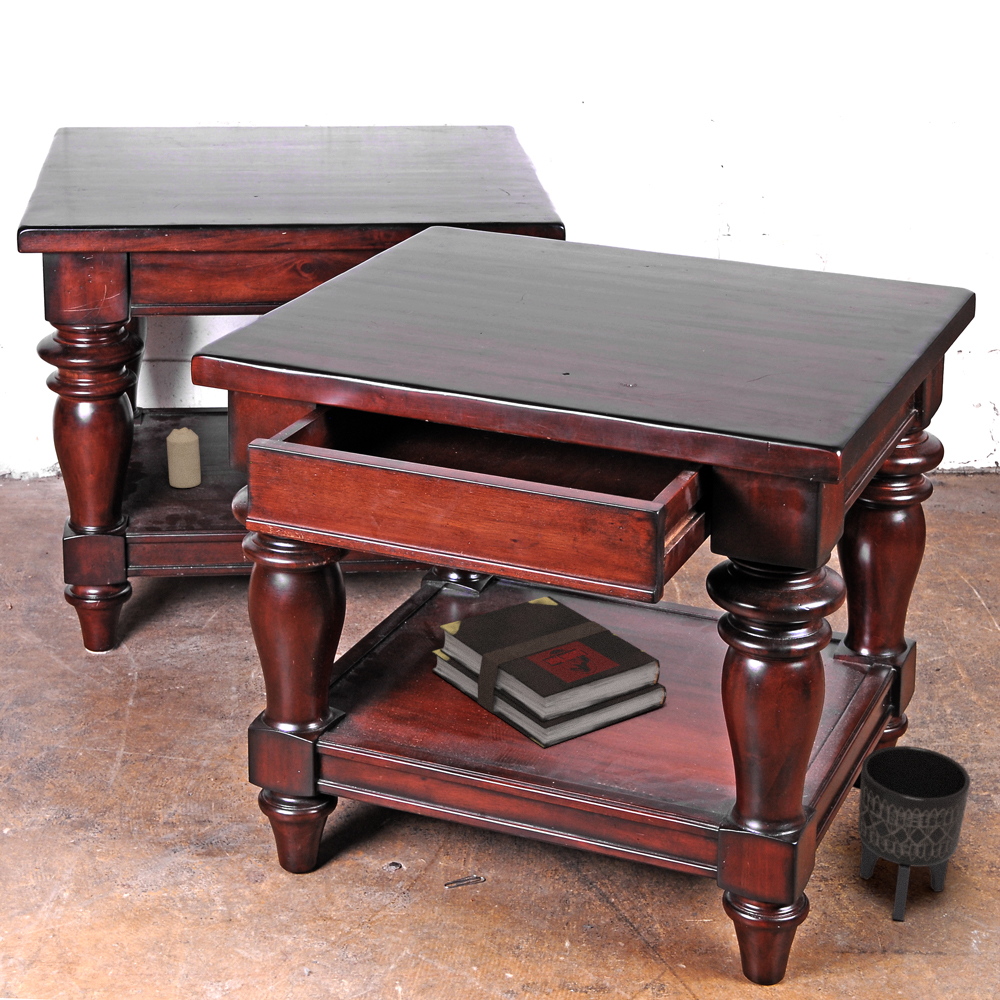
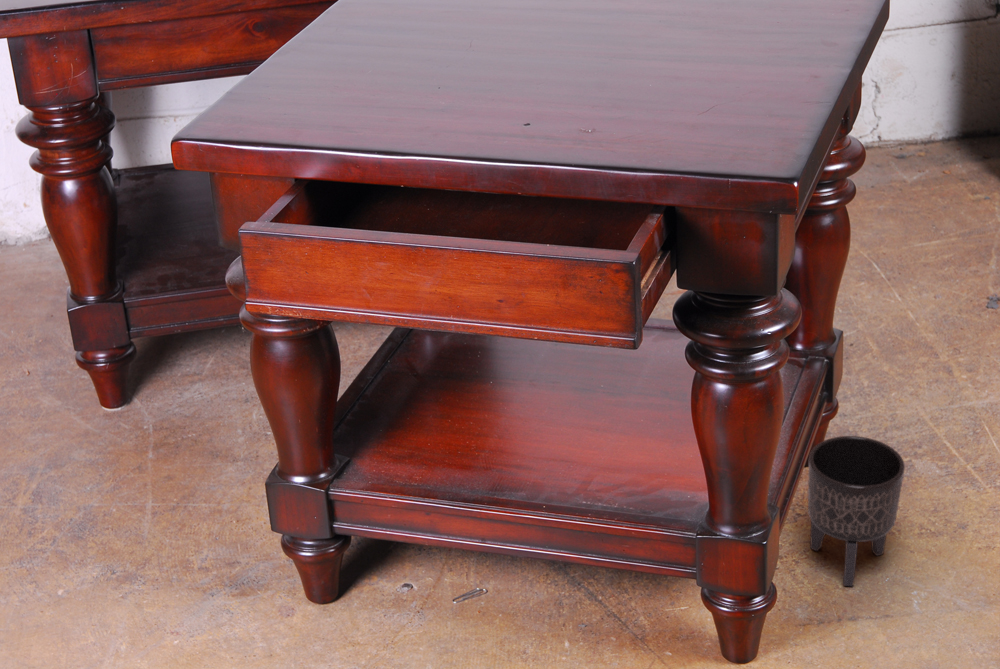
candle: present [167,427,201,488] -> none [148,193,184,248]
book: present [432,596,667,748] -> none [418,329,632,476]

